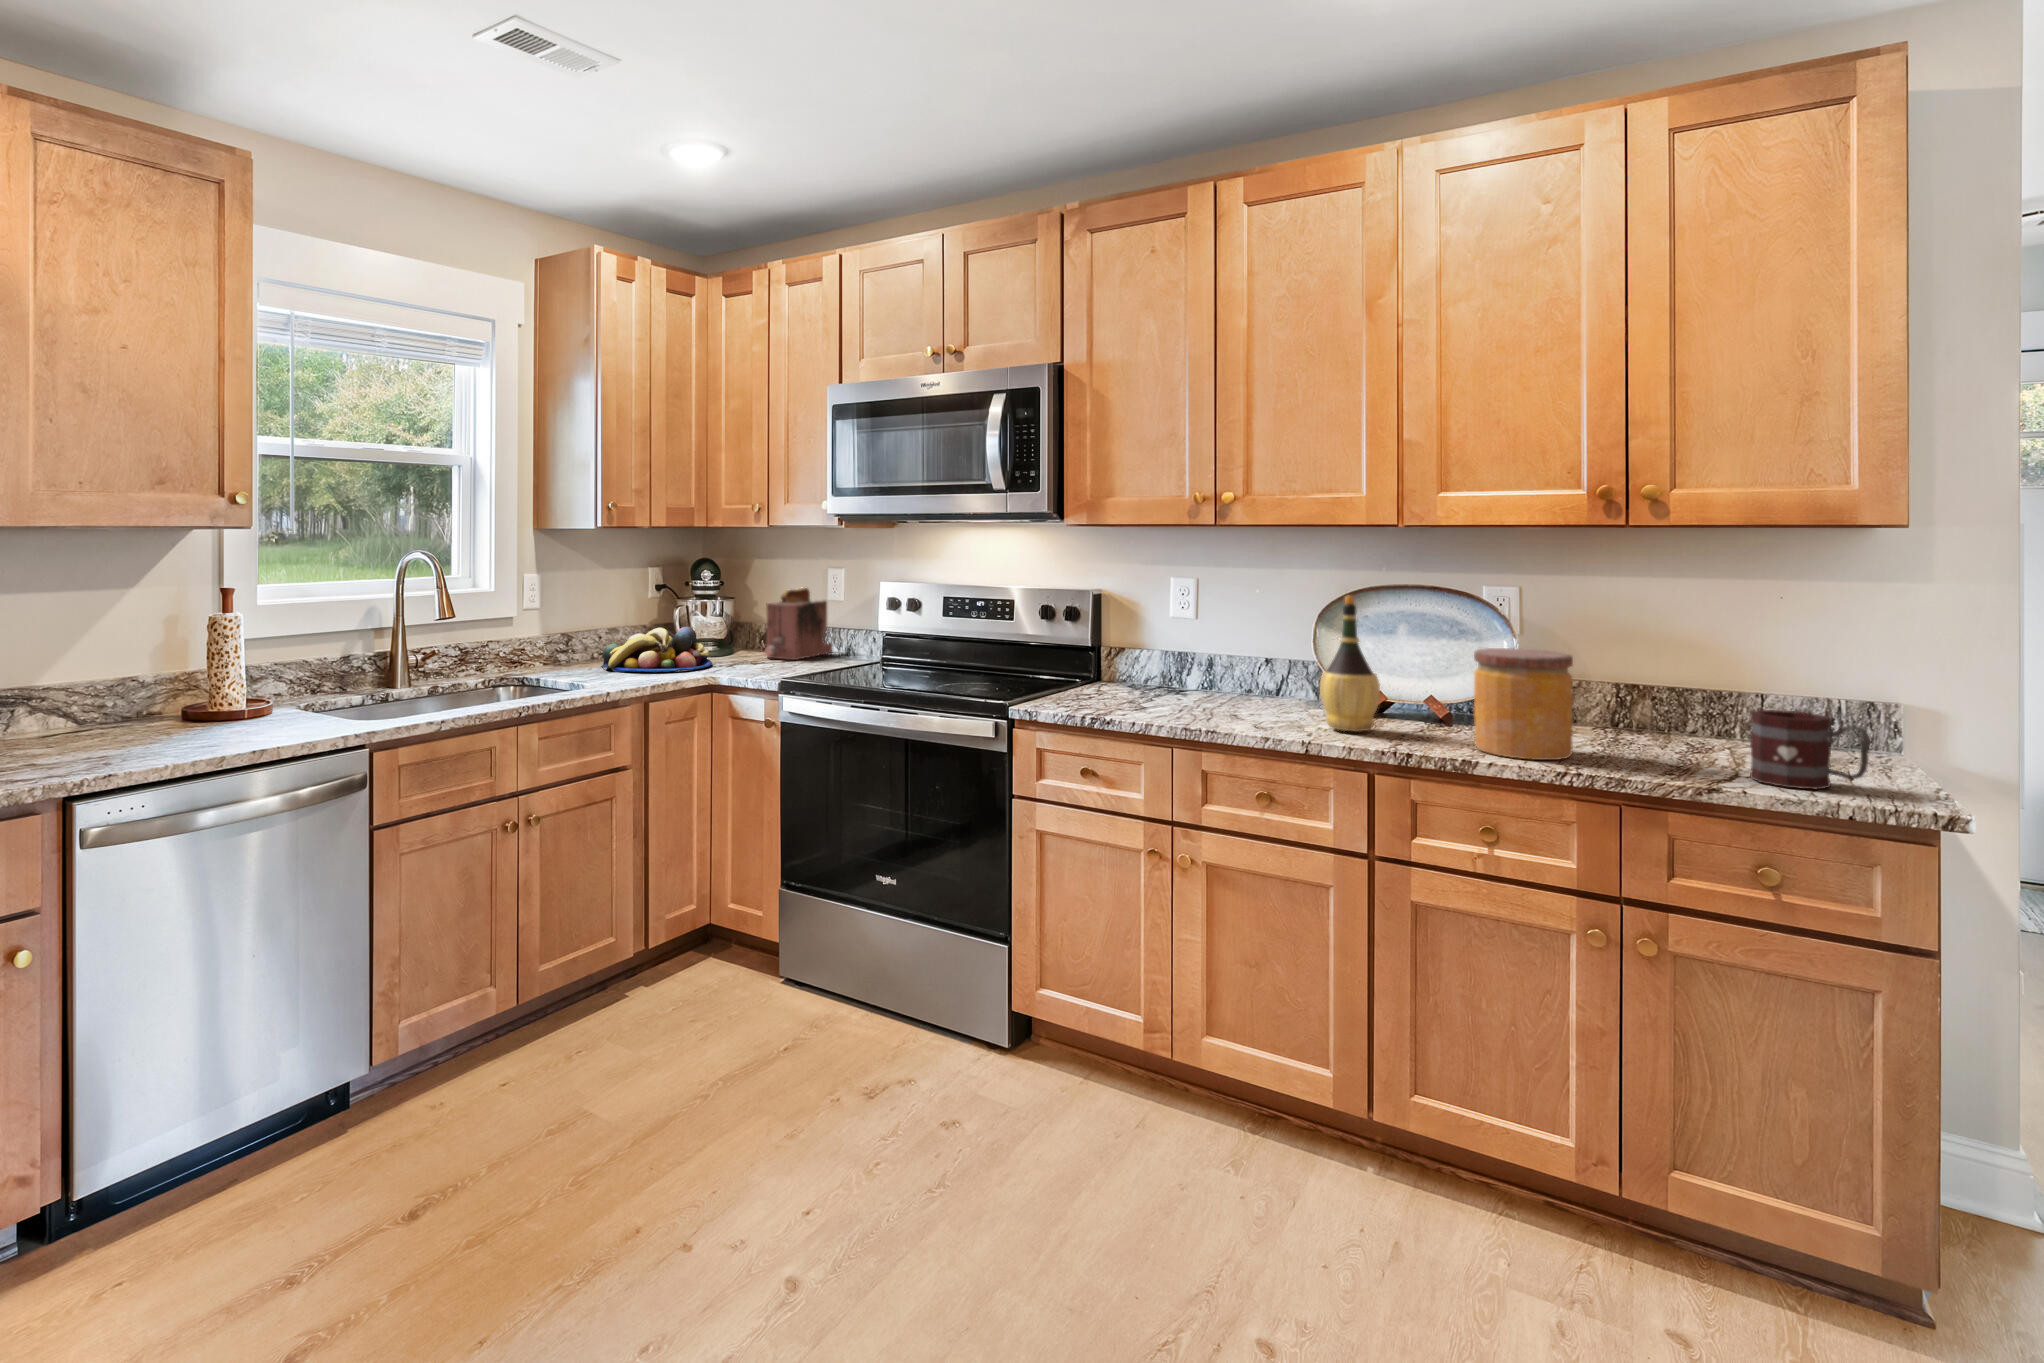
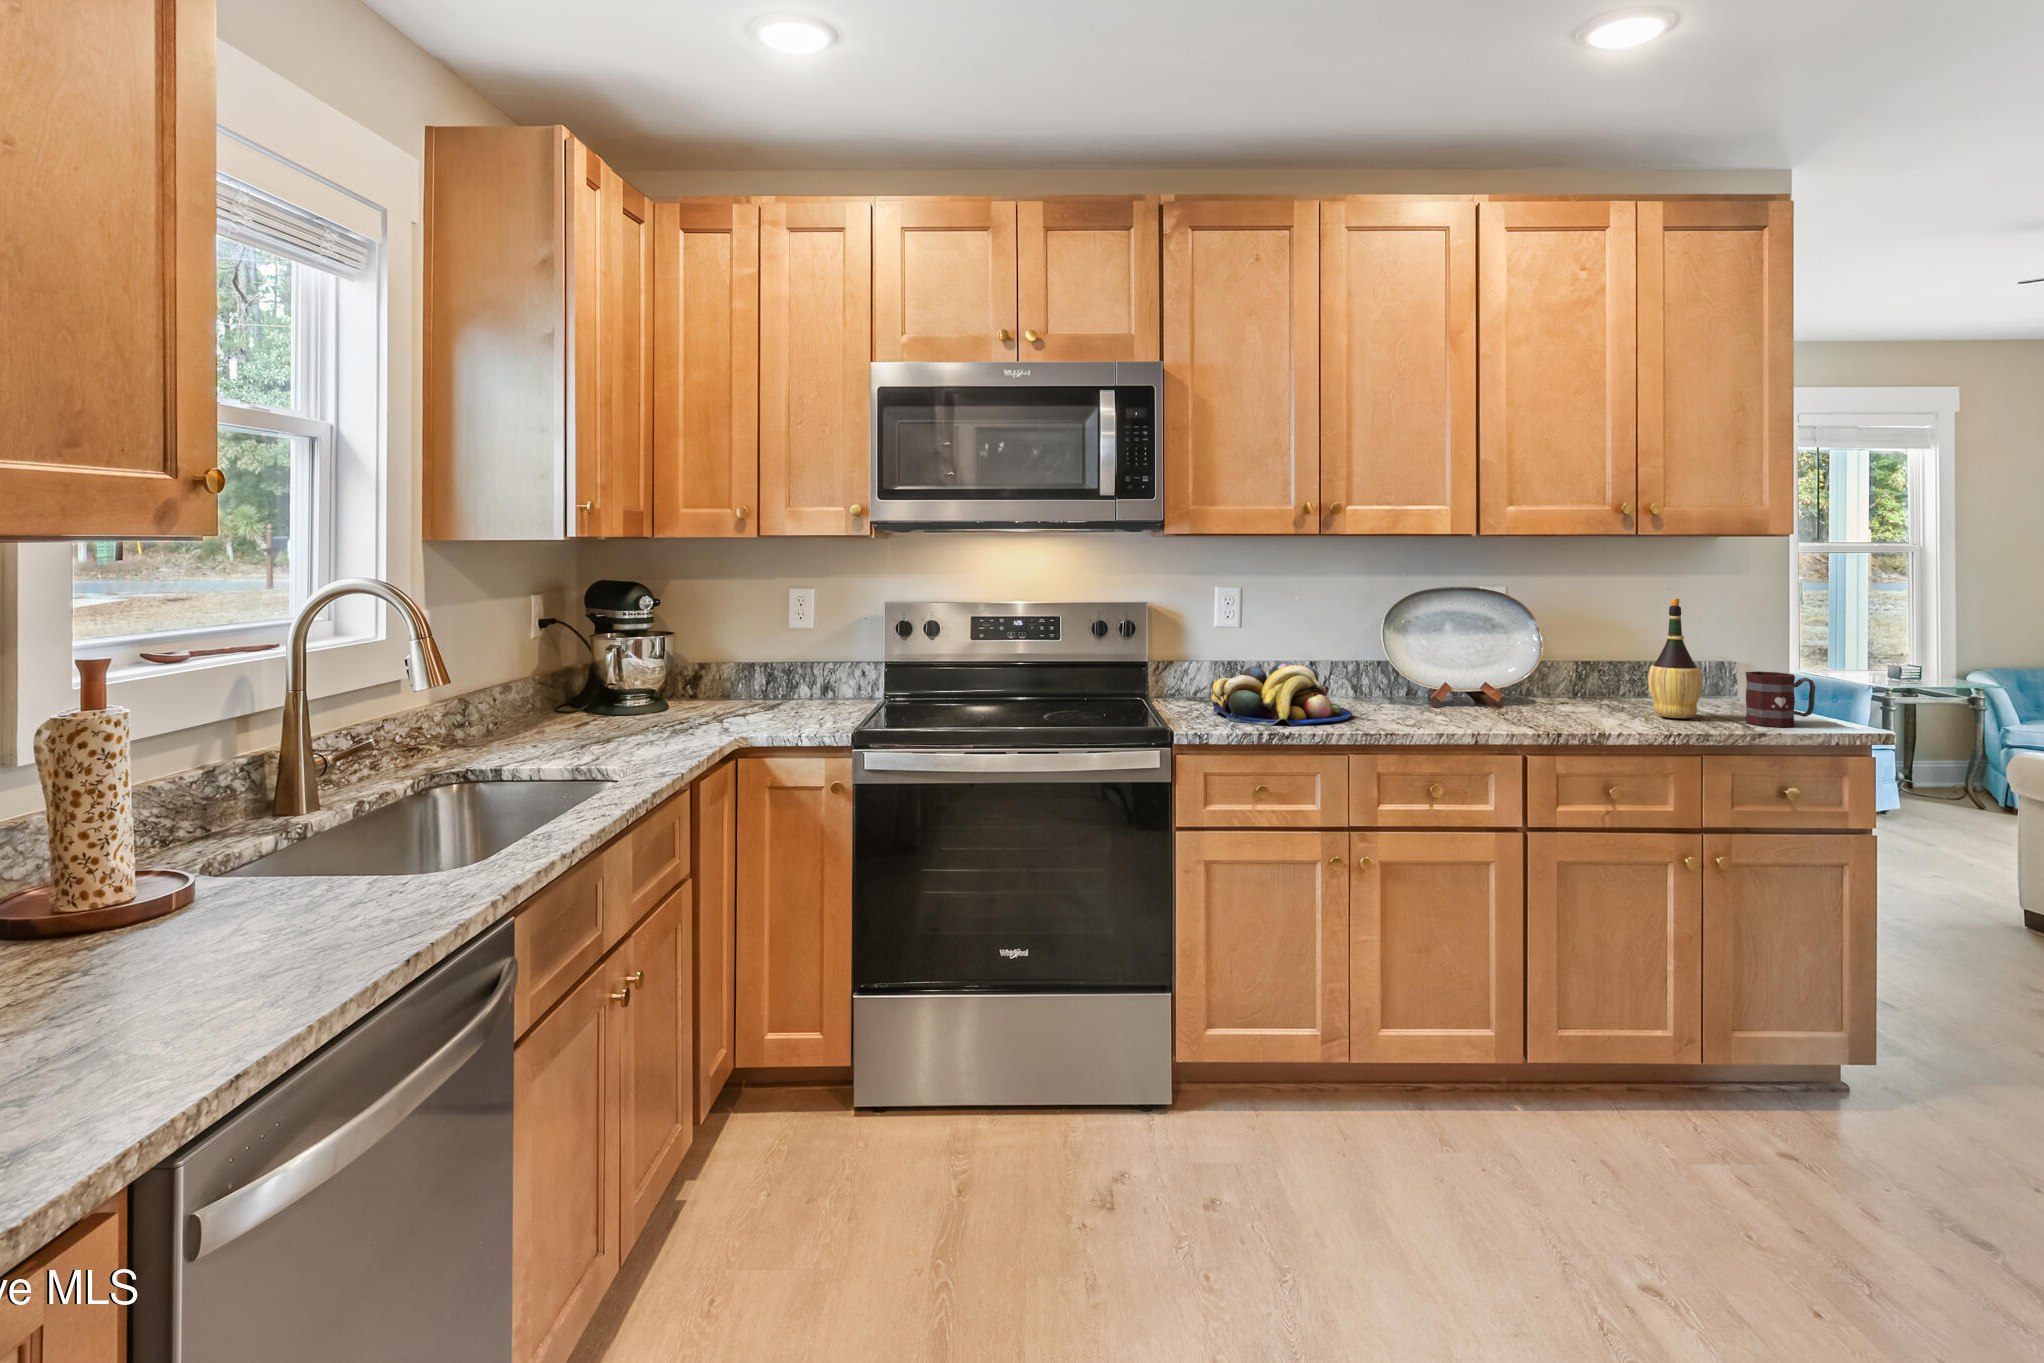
toaster: present [765,588,832,660] -> none [724,614,781,707]
wine bottle: present [1320,596,1380,732] -> present [1648,598,1703,718]
fruit bowl: present [602,627,712,672] -> present [1211,662,1352,726]
jar: present [1474,648,1573,760] -> none [1565,638,1641,727]

